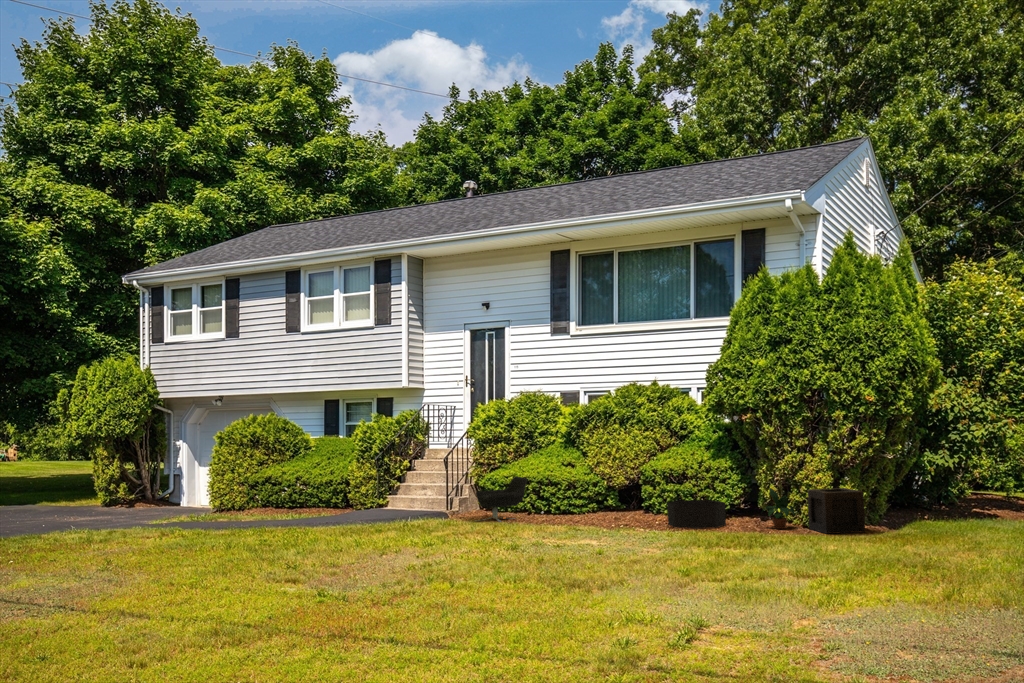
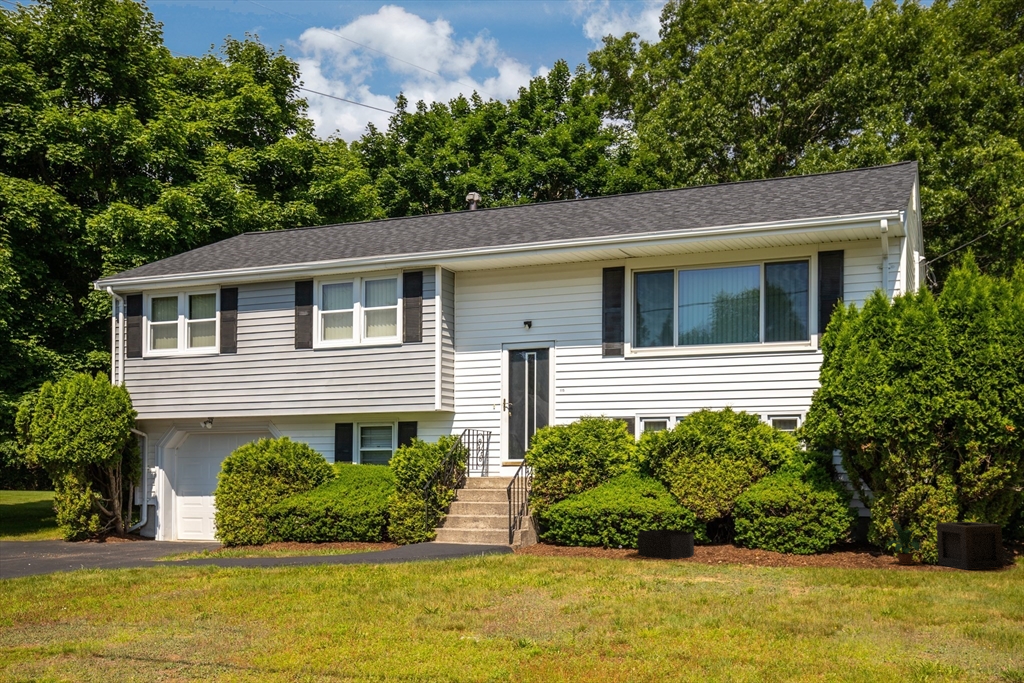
lounge chair: present [476,476,527,522] -> none [552,508,611,558]
basket: present [667,500,726,529] -> present [637,530,694,559]

